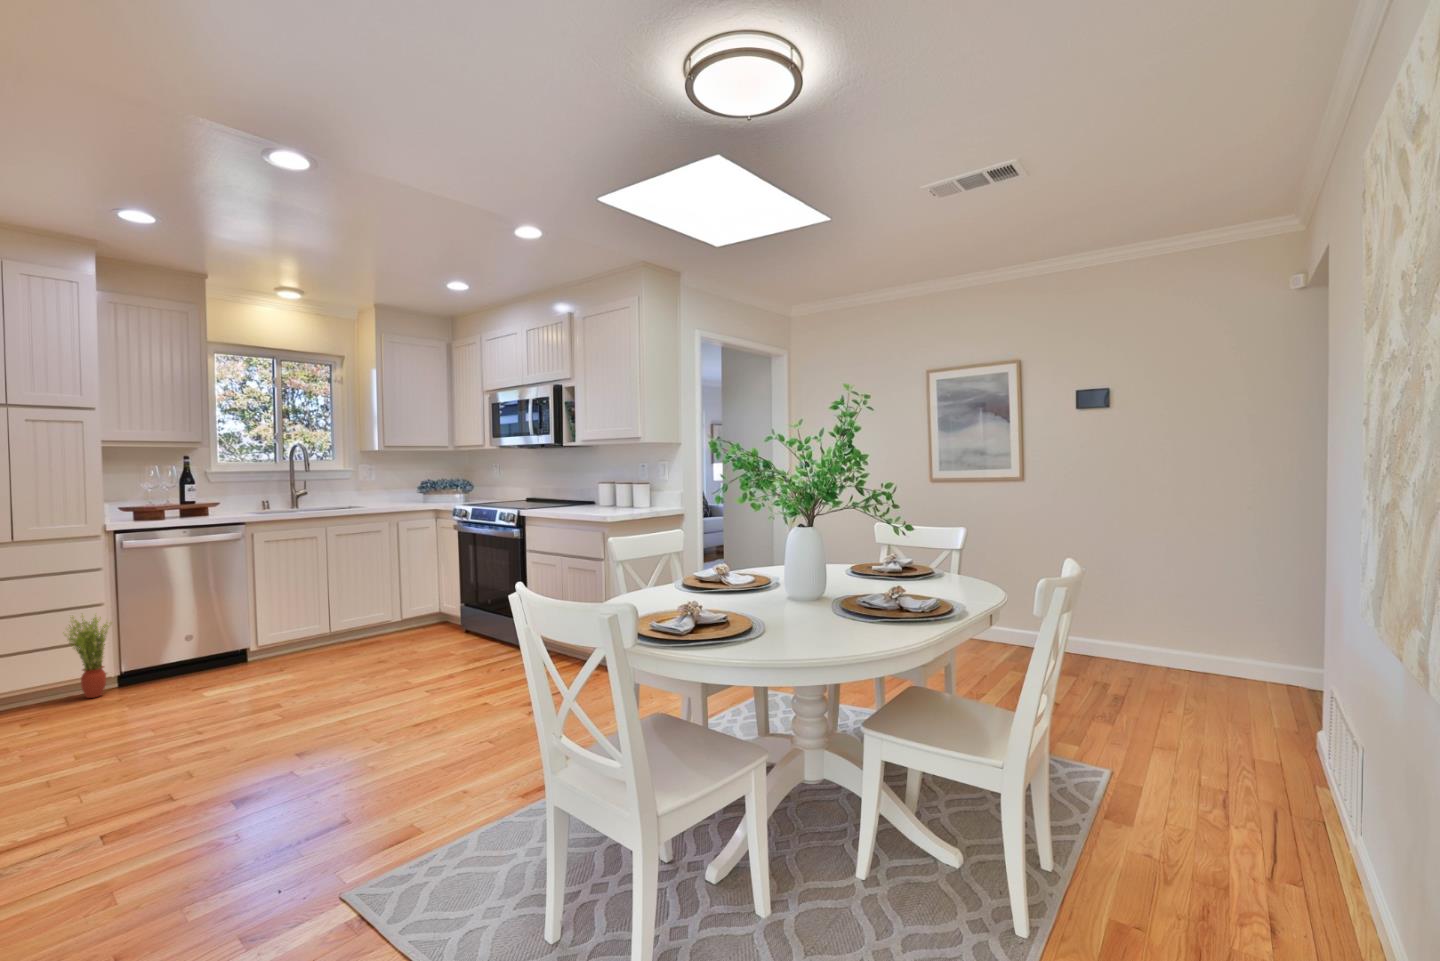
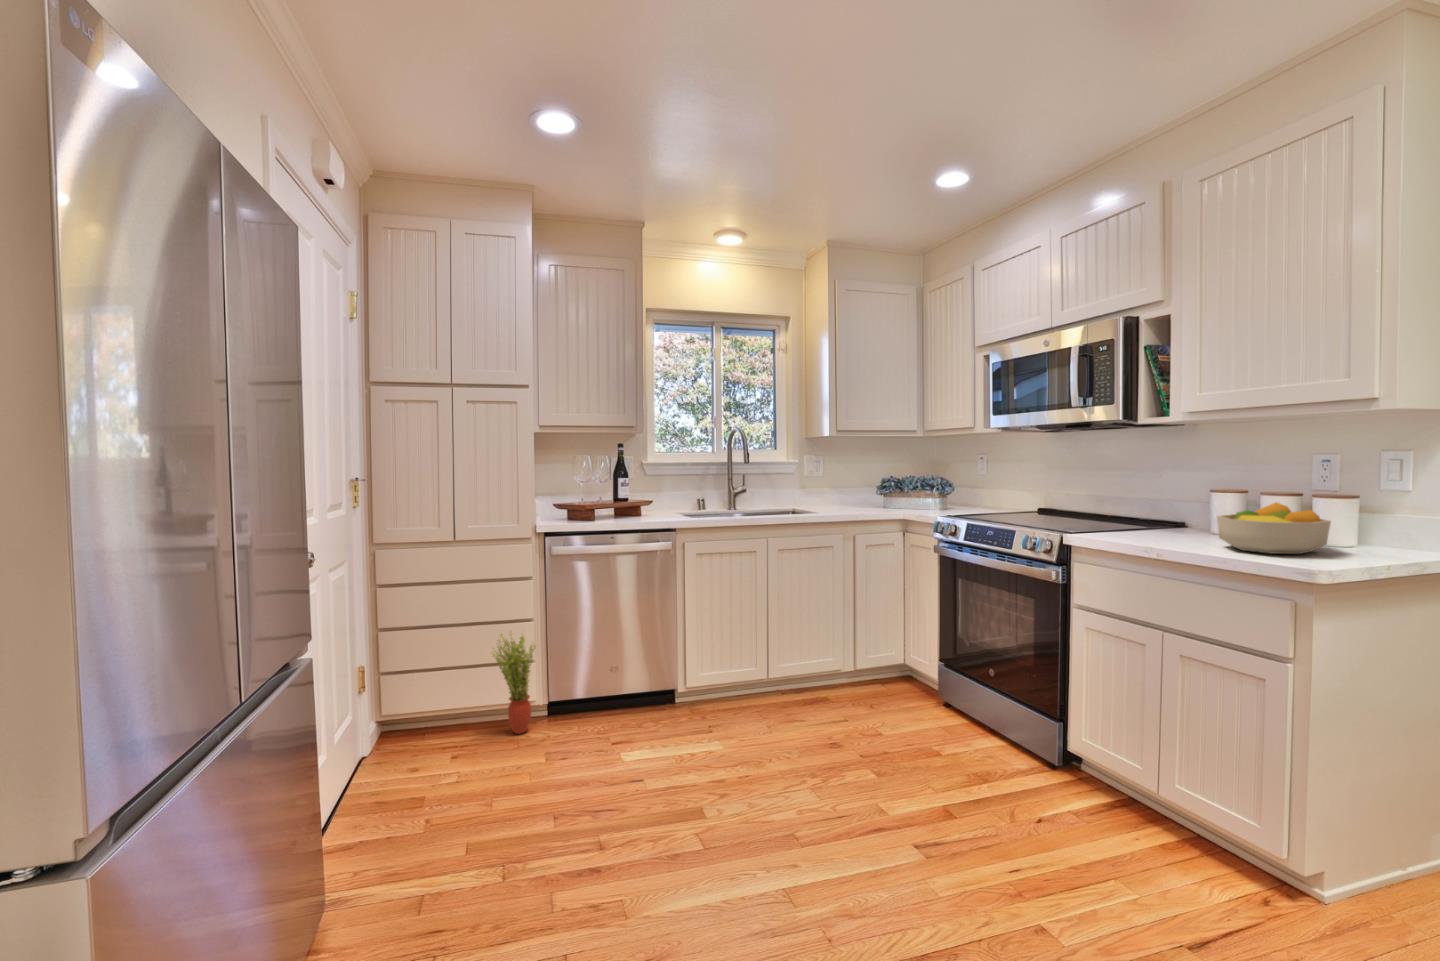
fruit bowl: none [583,488,623,511] -> present [1217,502,1331,554]

